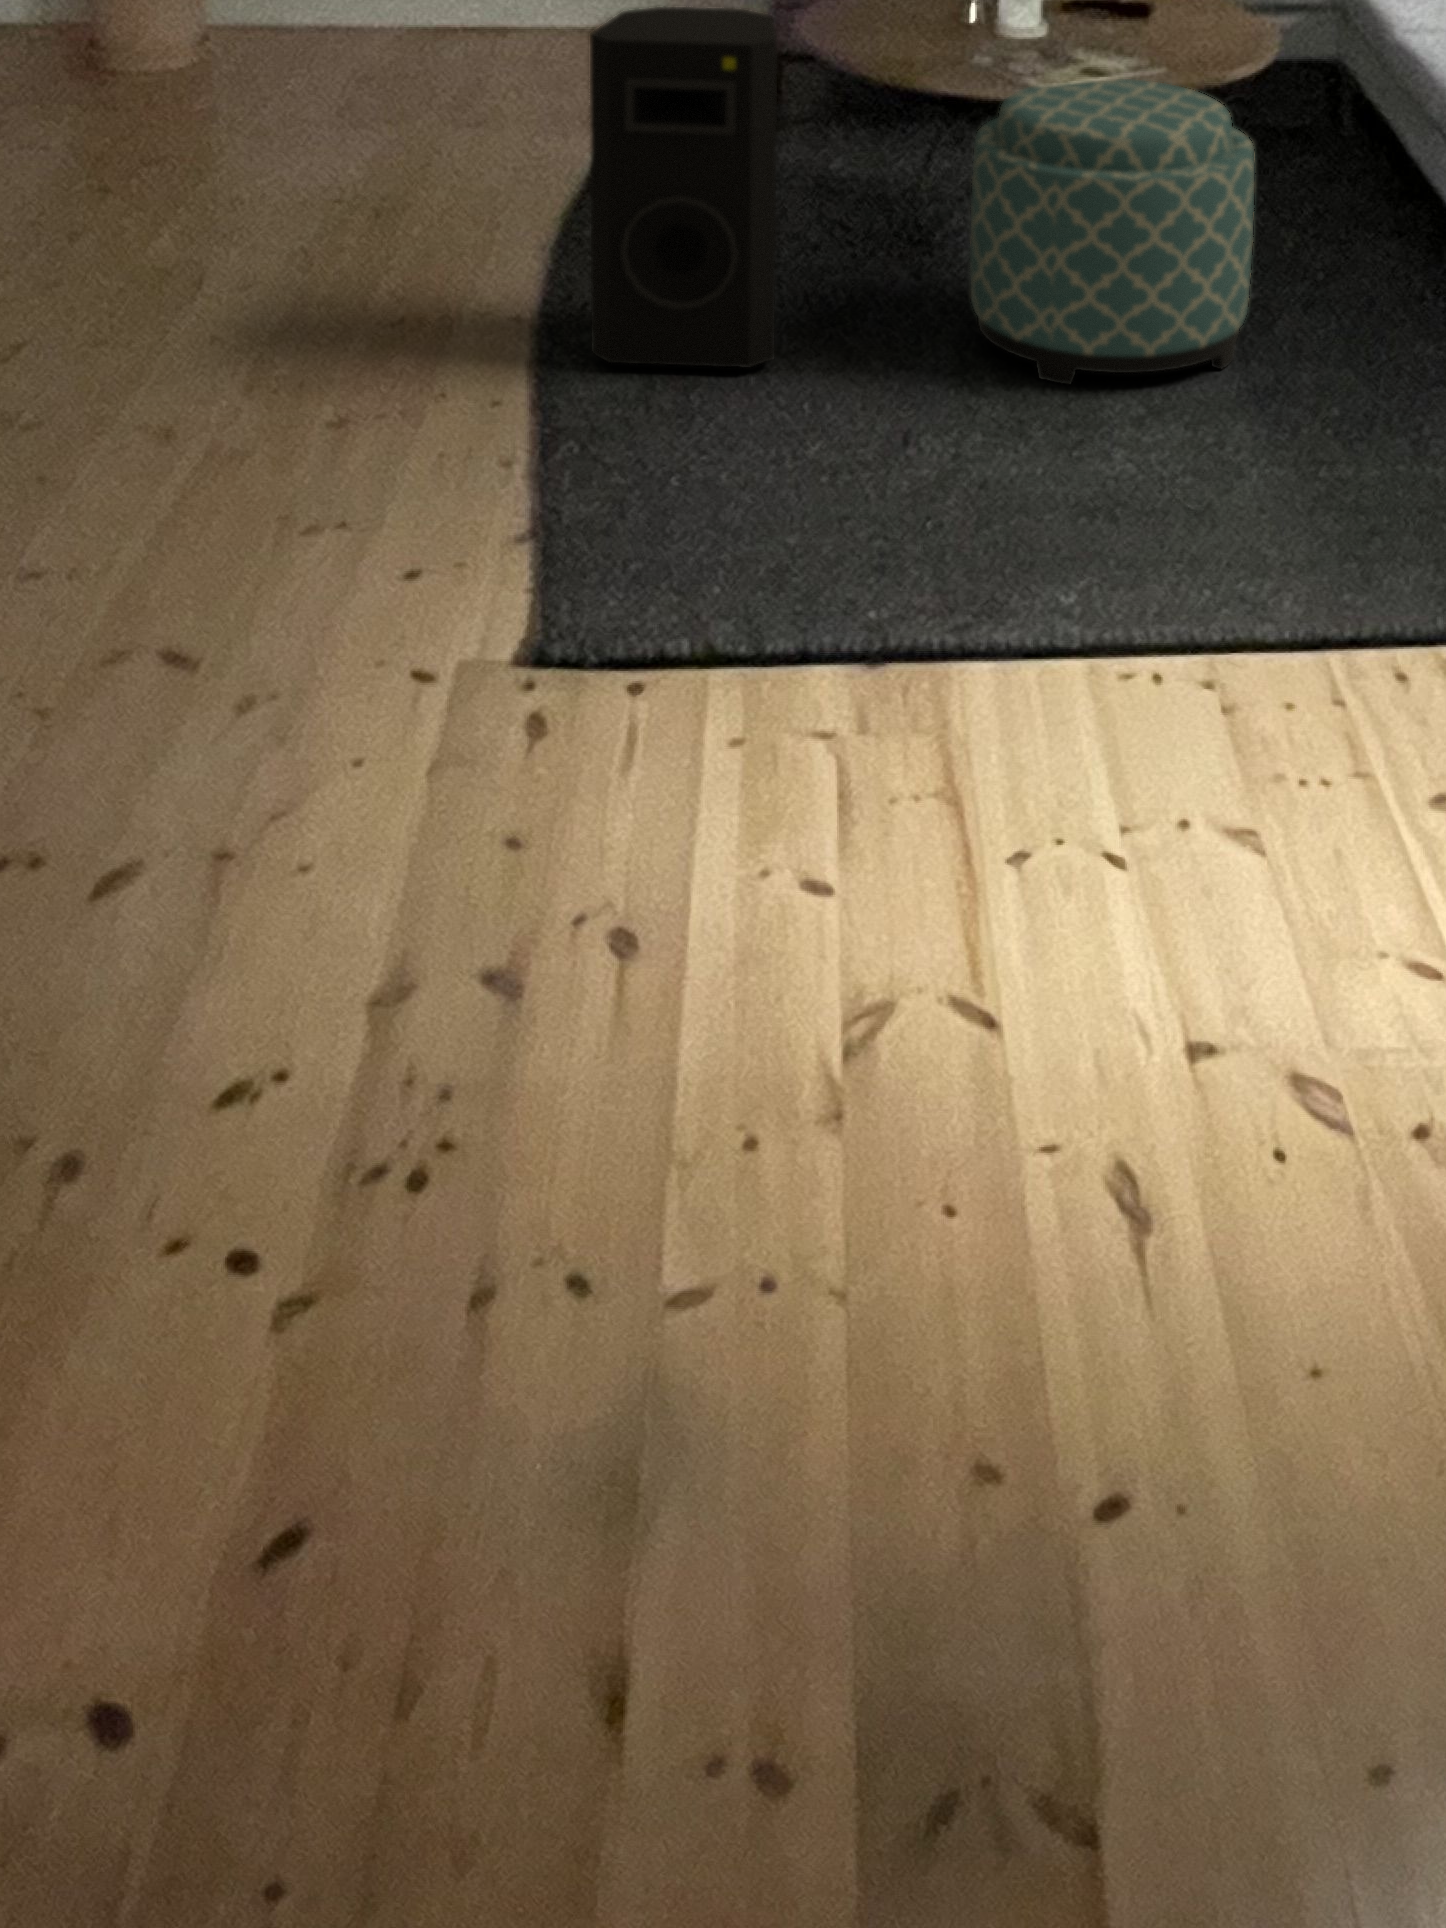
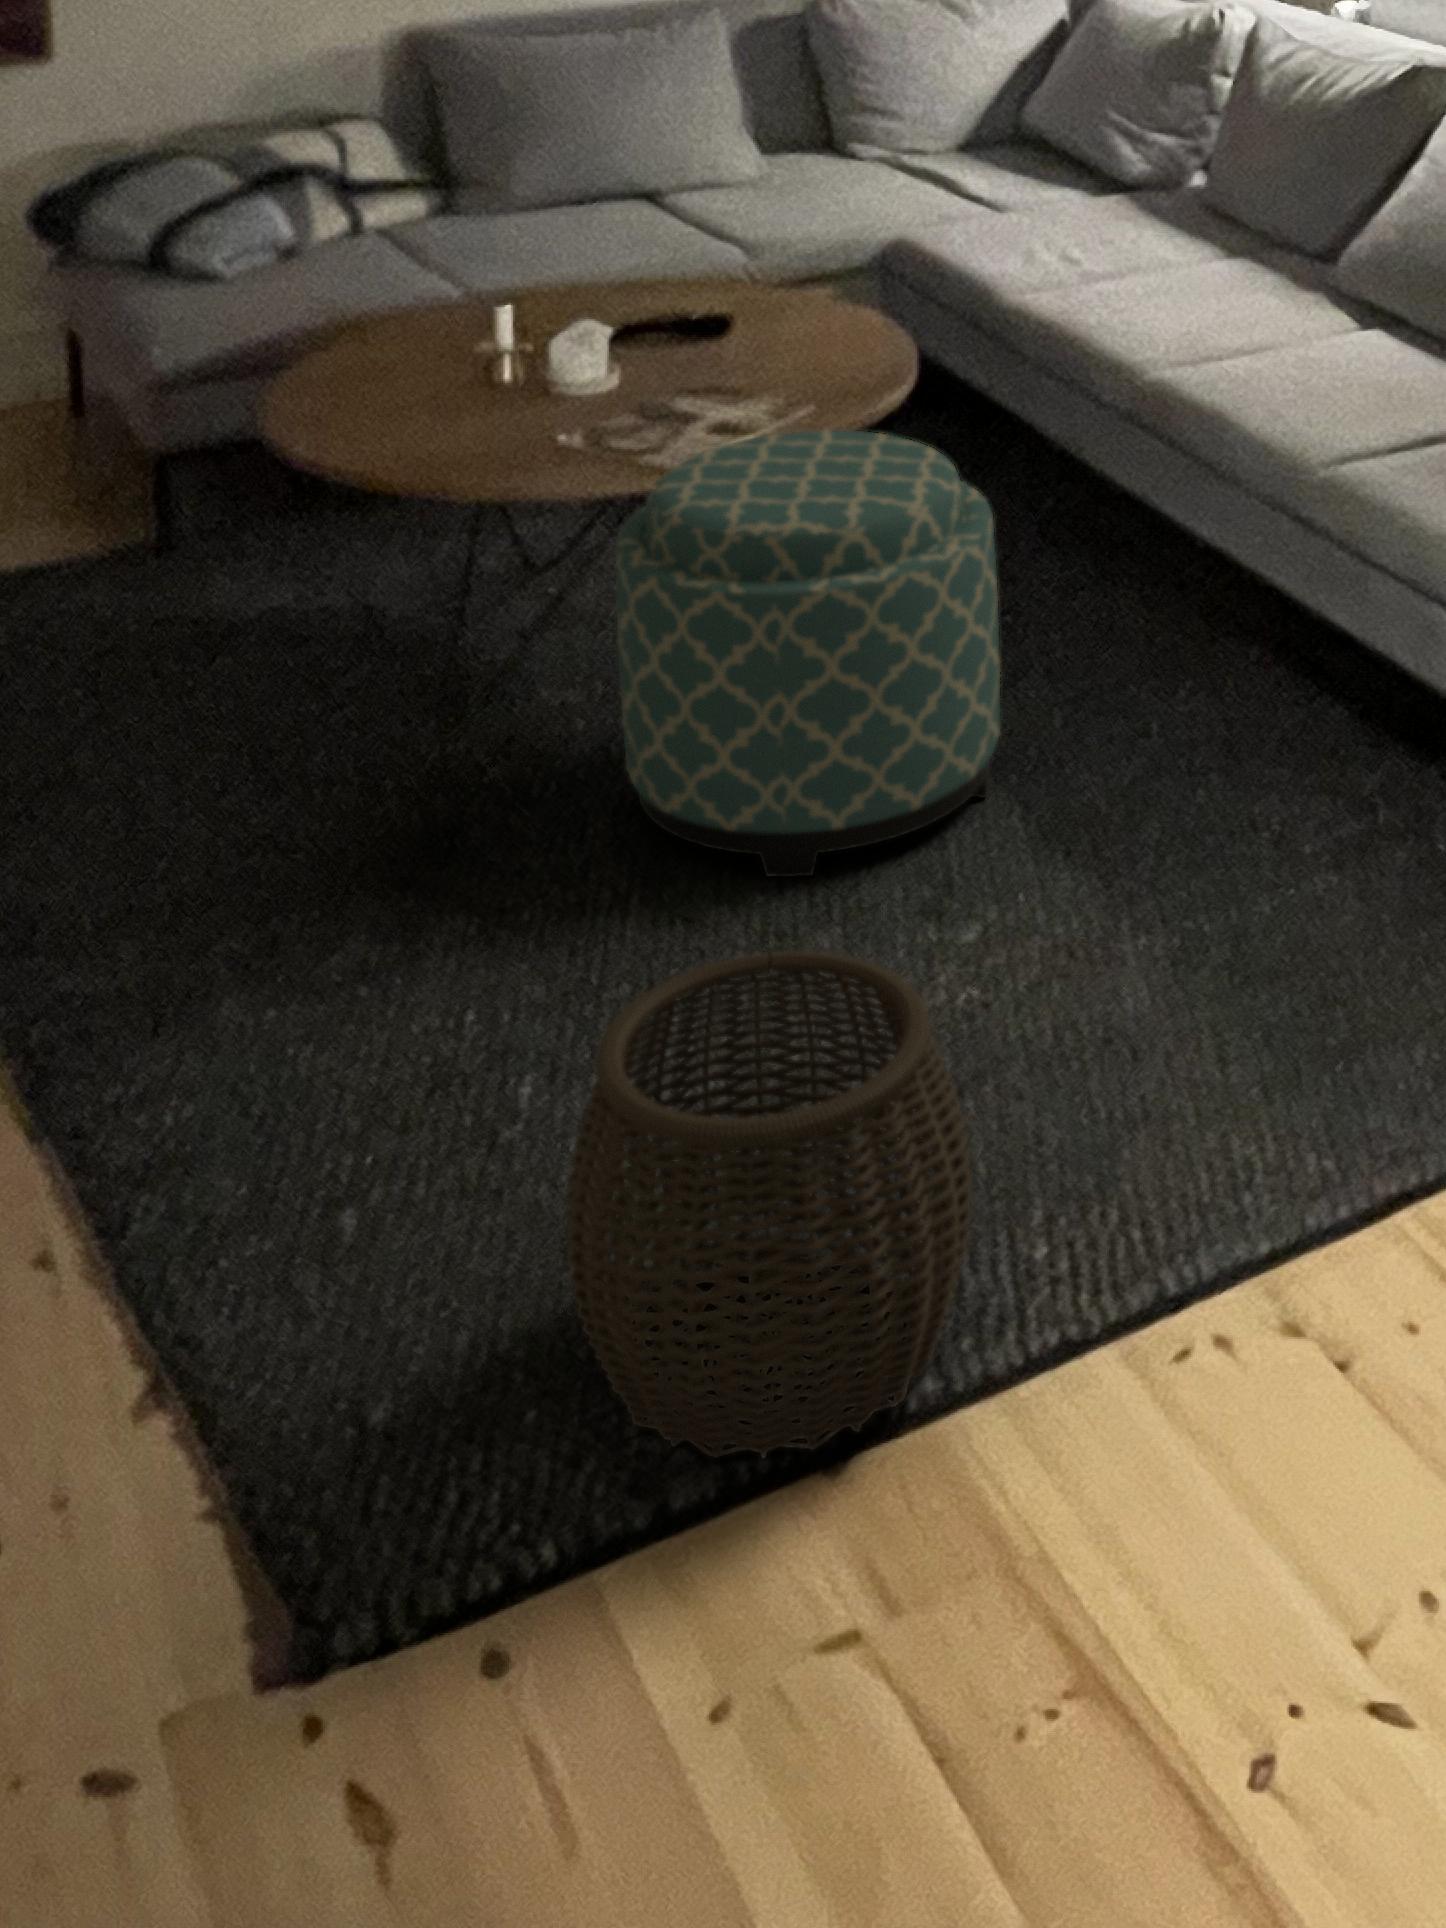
speaker: present [590,7,777,367] -> none [51,441,383,1027]
woven basket: none [746,355,1014,653] -> present [564,950,973,1459]

